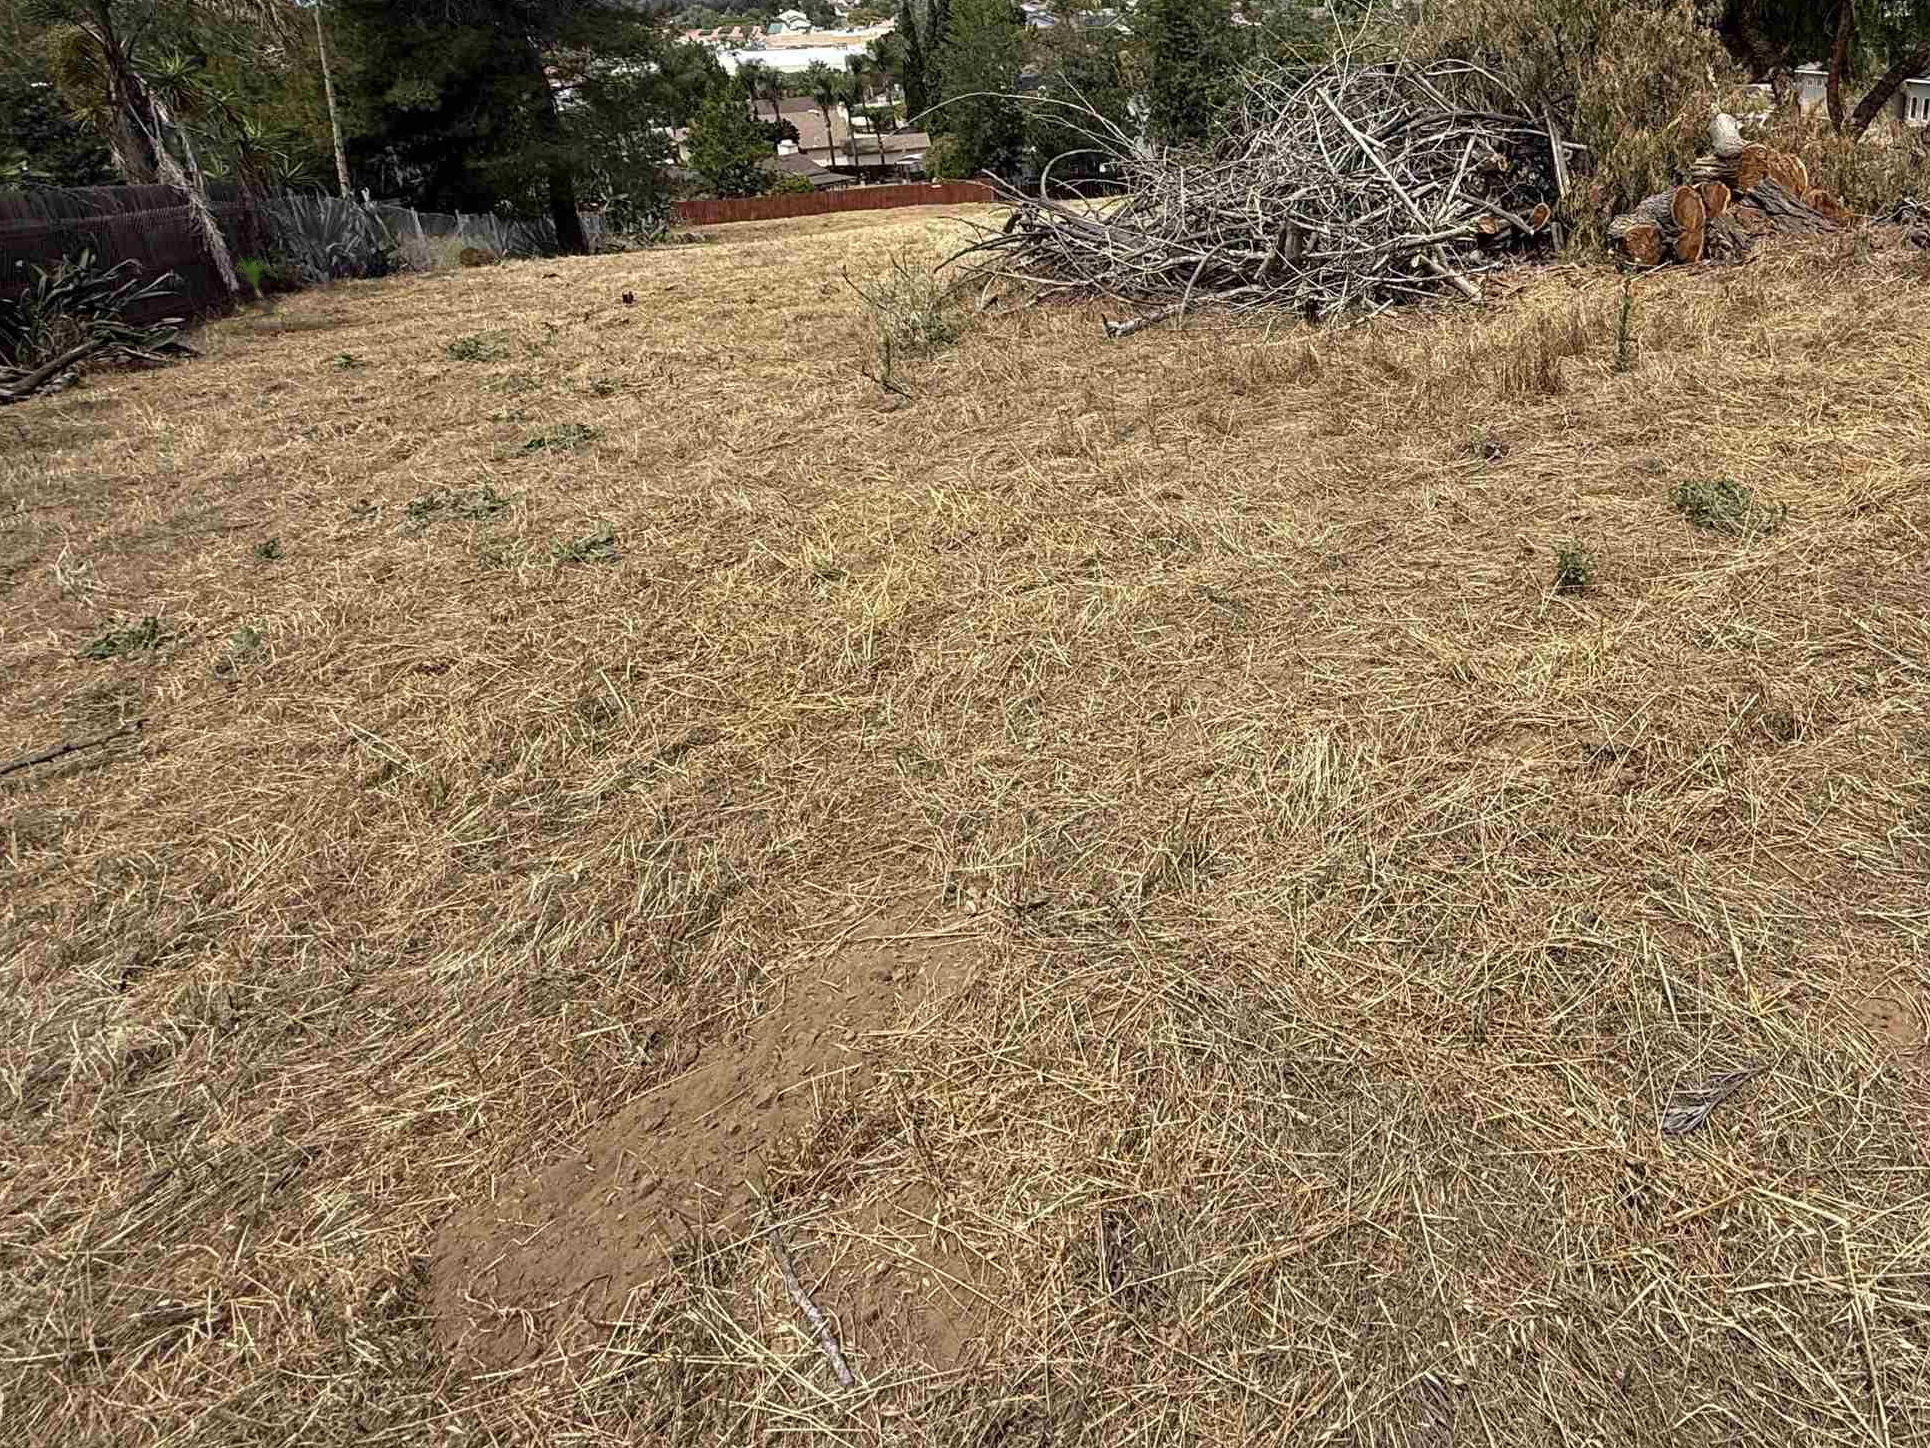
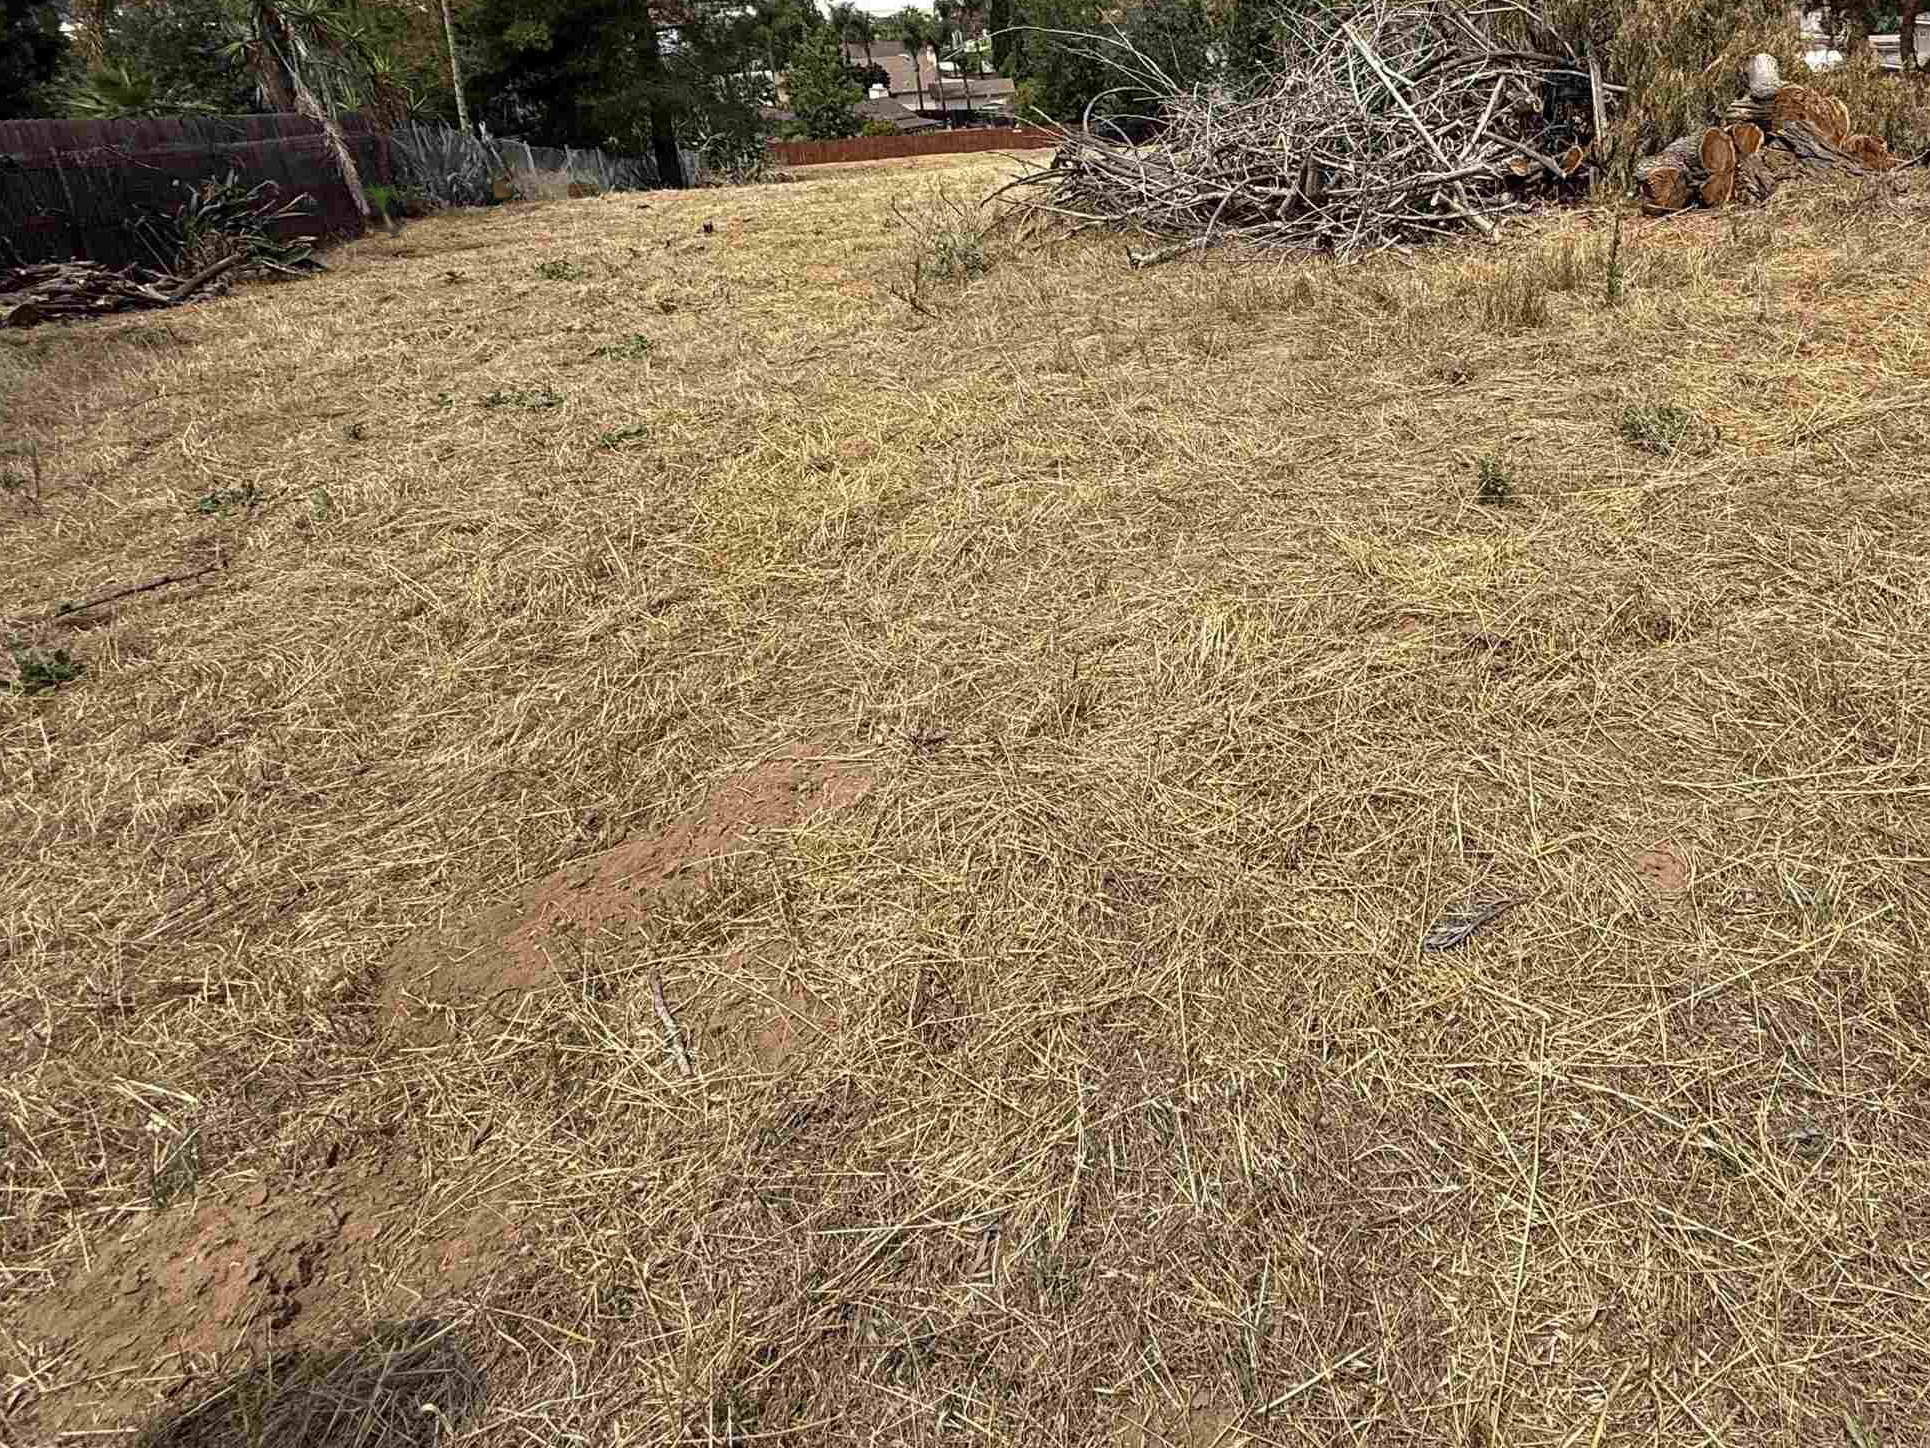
watering can: none [371,243,408,268] -> present [492,179,513,198]

